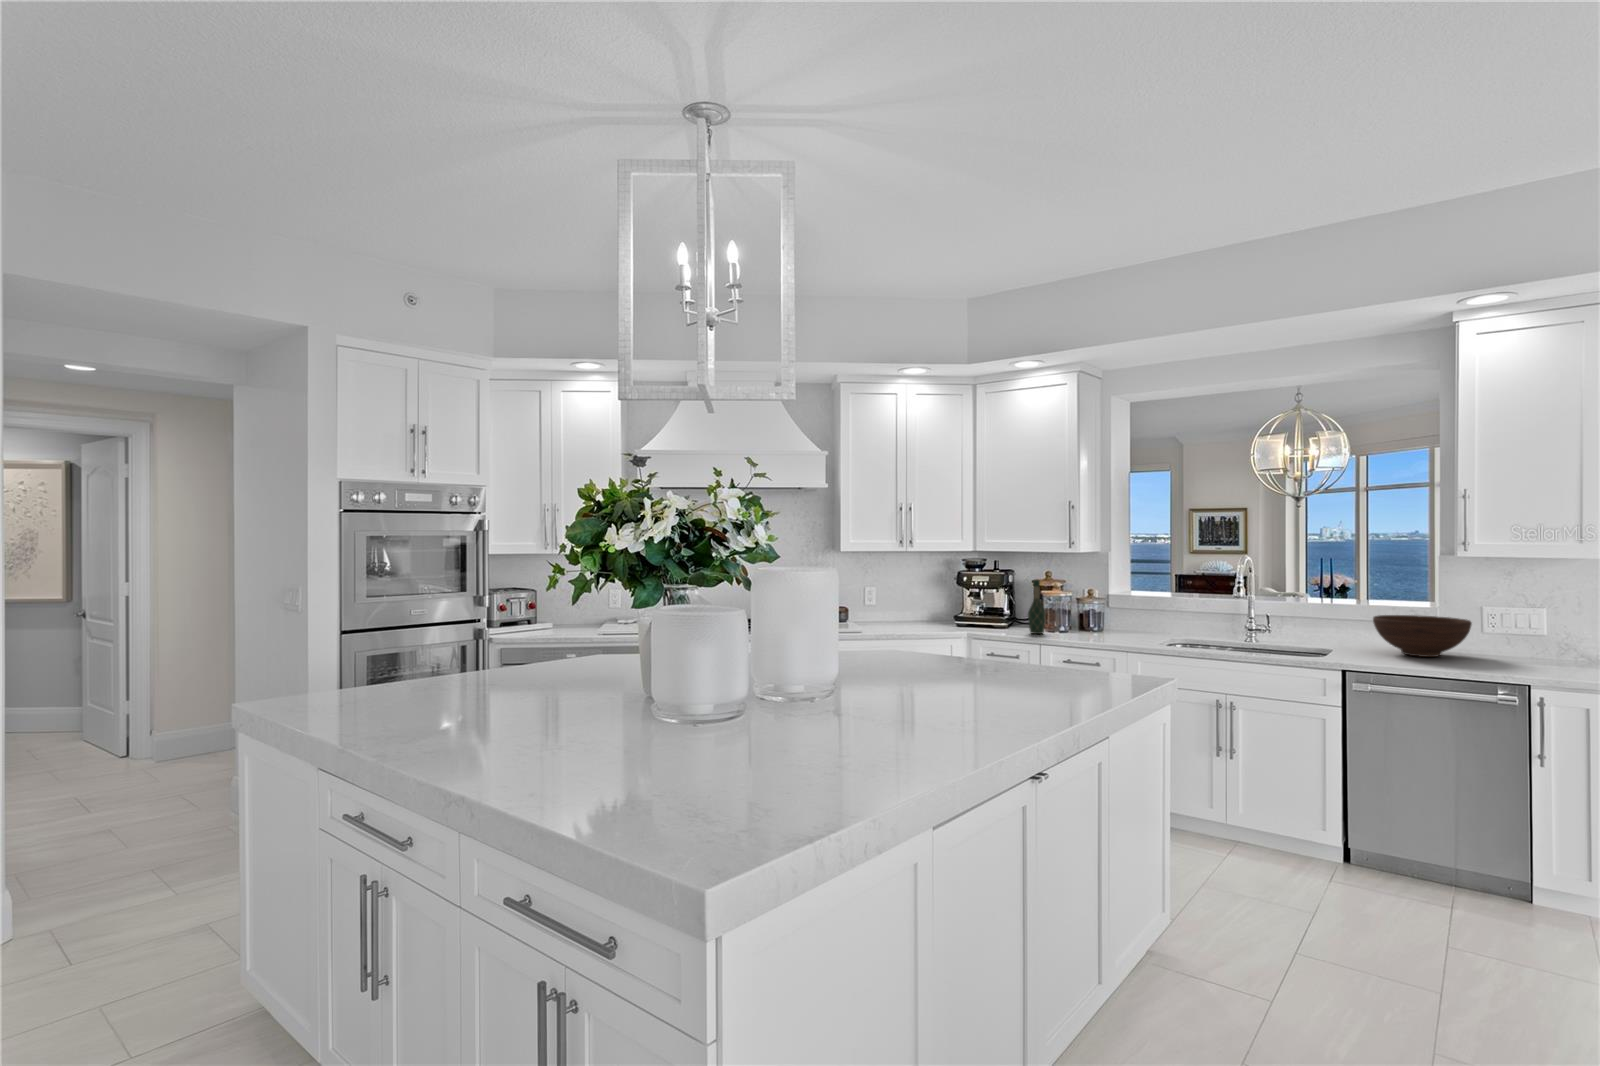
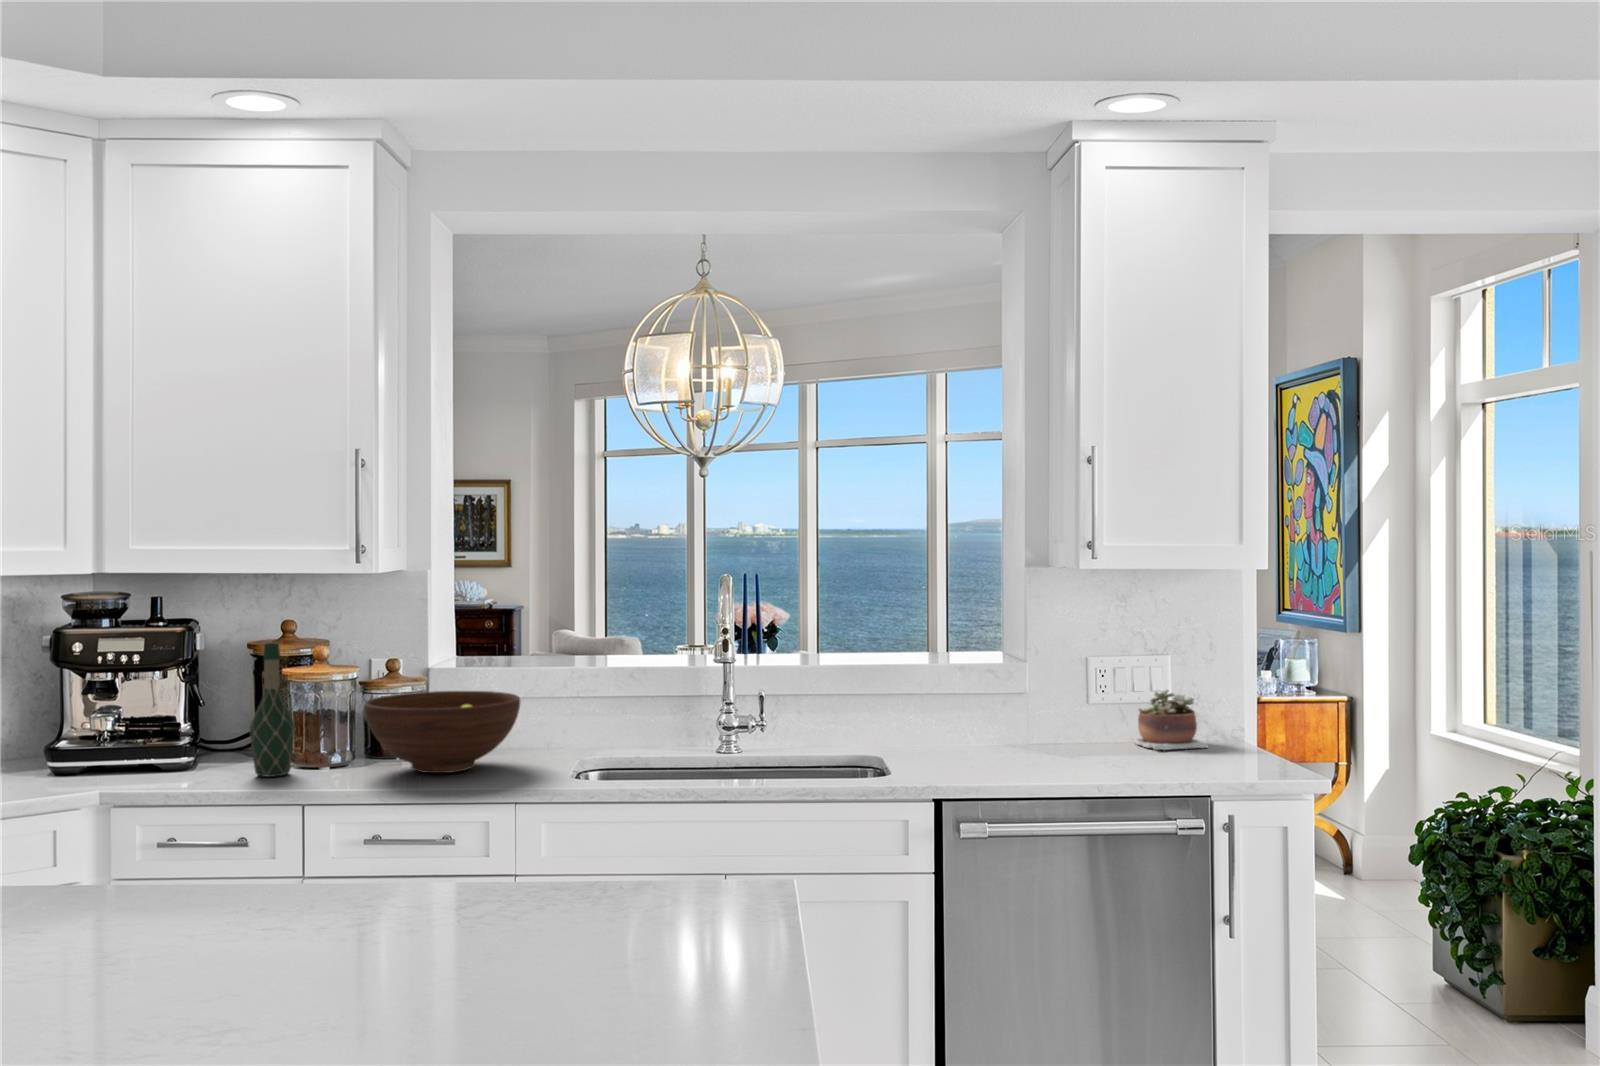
fruit bowl: present [1373,615,1472,657] -> present [364,691,520,773]
succulent plant: none [1511,629,1565,664] -> present [1135,690,1208,750]

